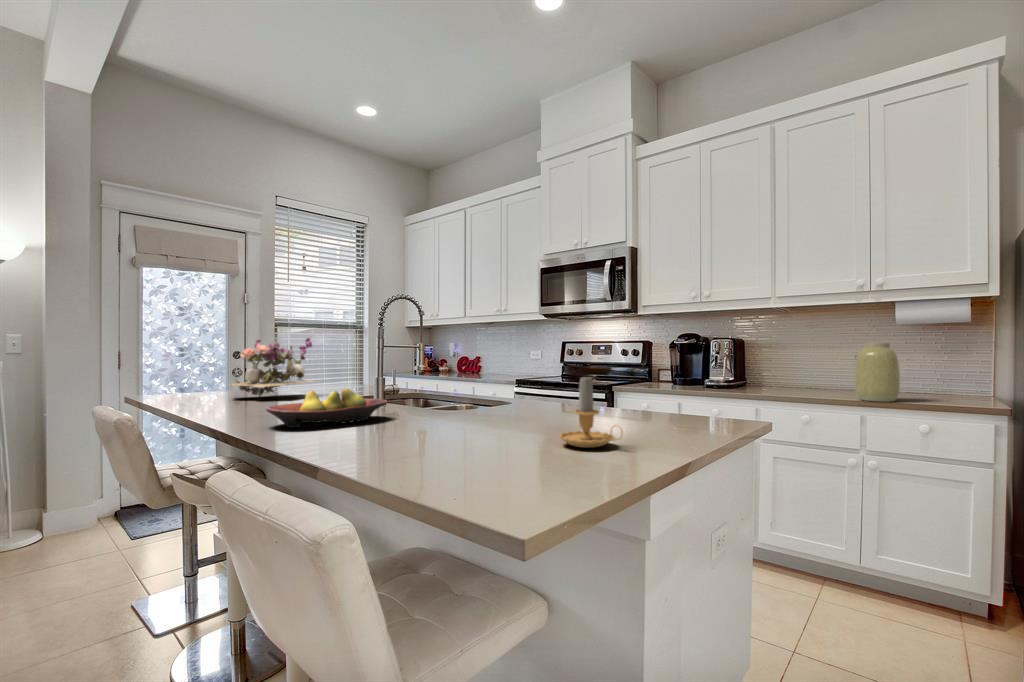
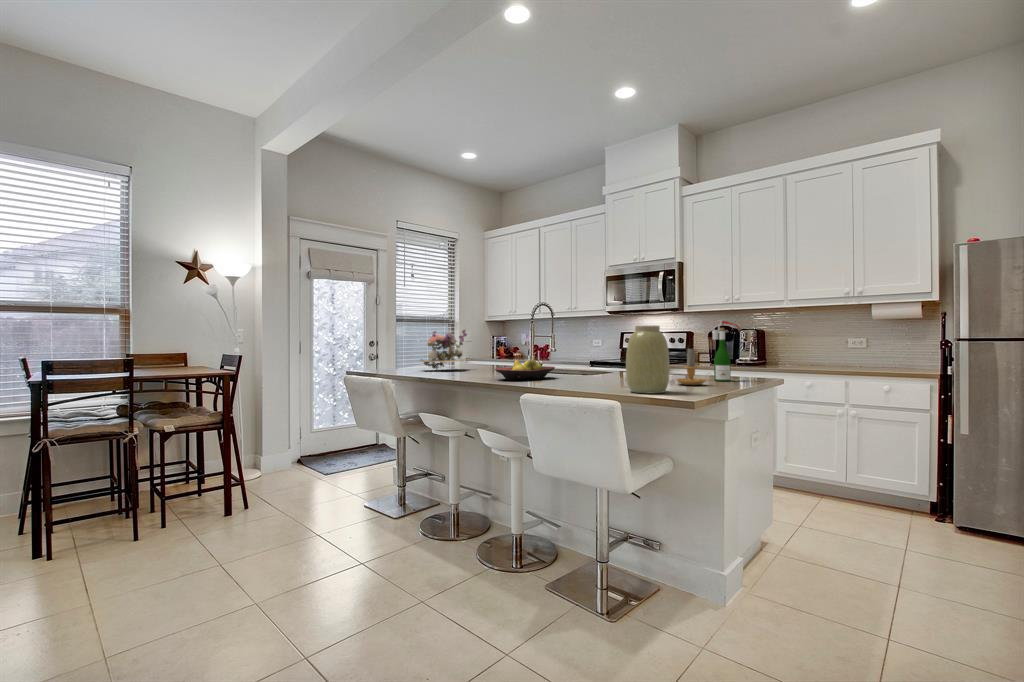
wine bottle: none [641,323,686,432] -> present [713,320,739,381]
vase: present [855,343,900,402] -> present [626,325,670,394]

